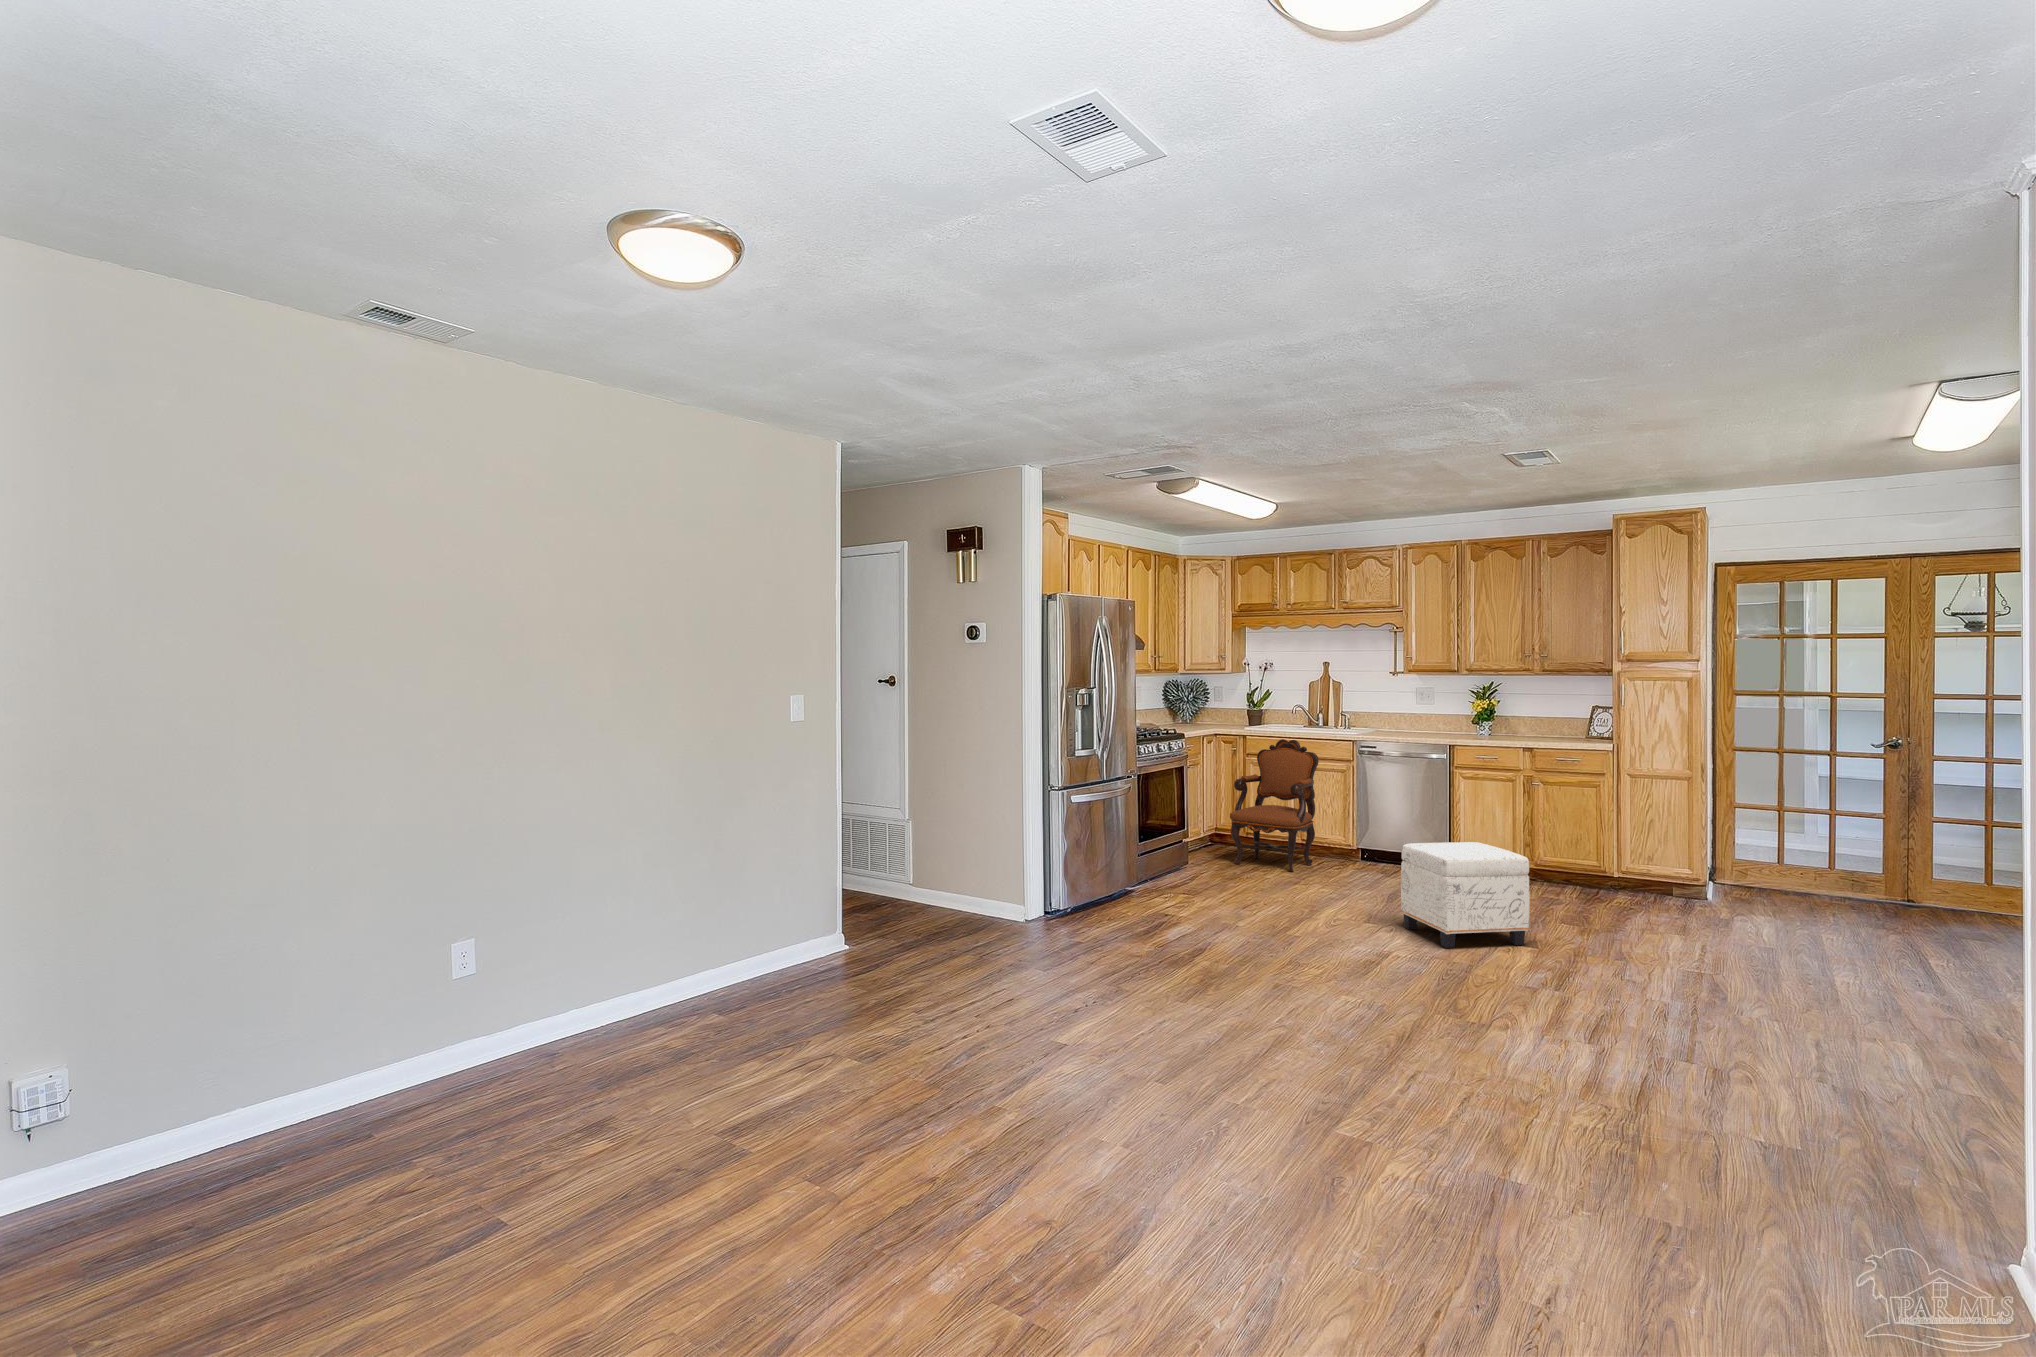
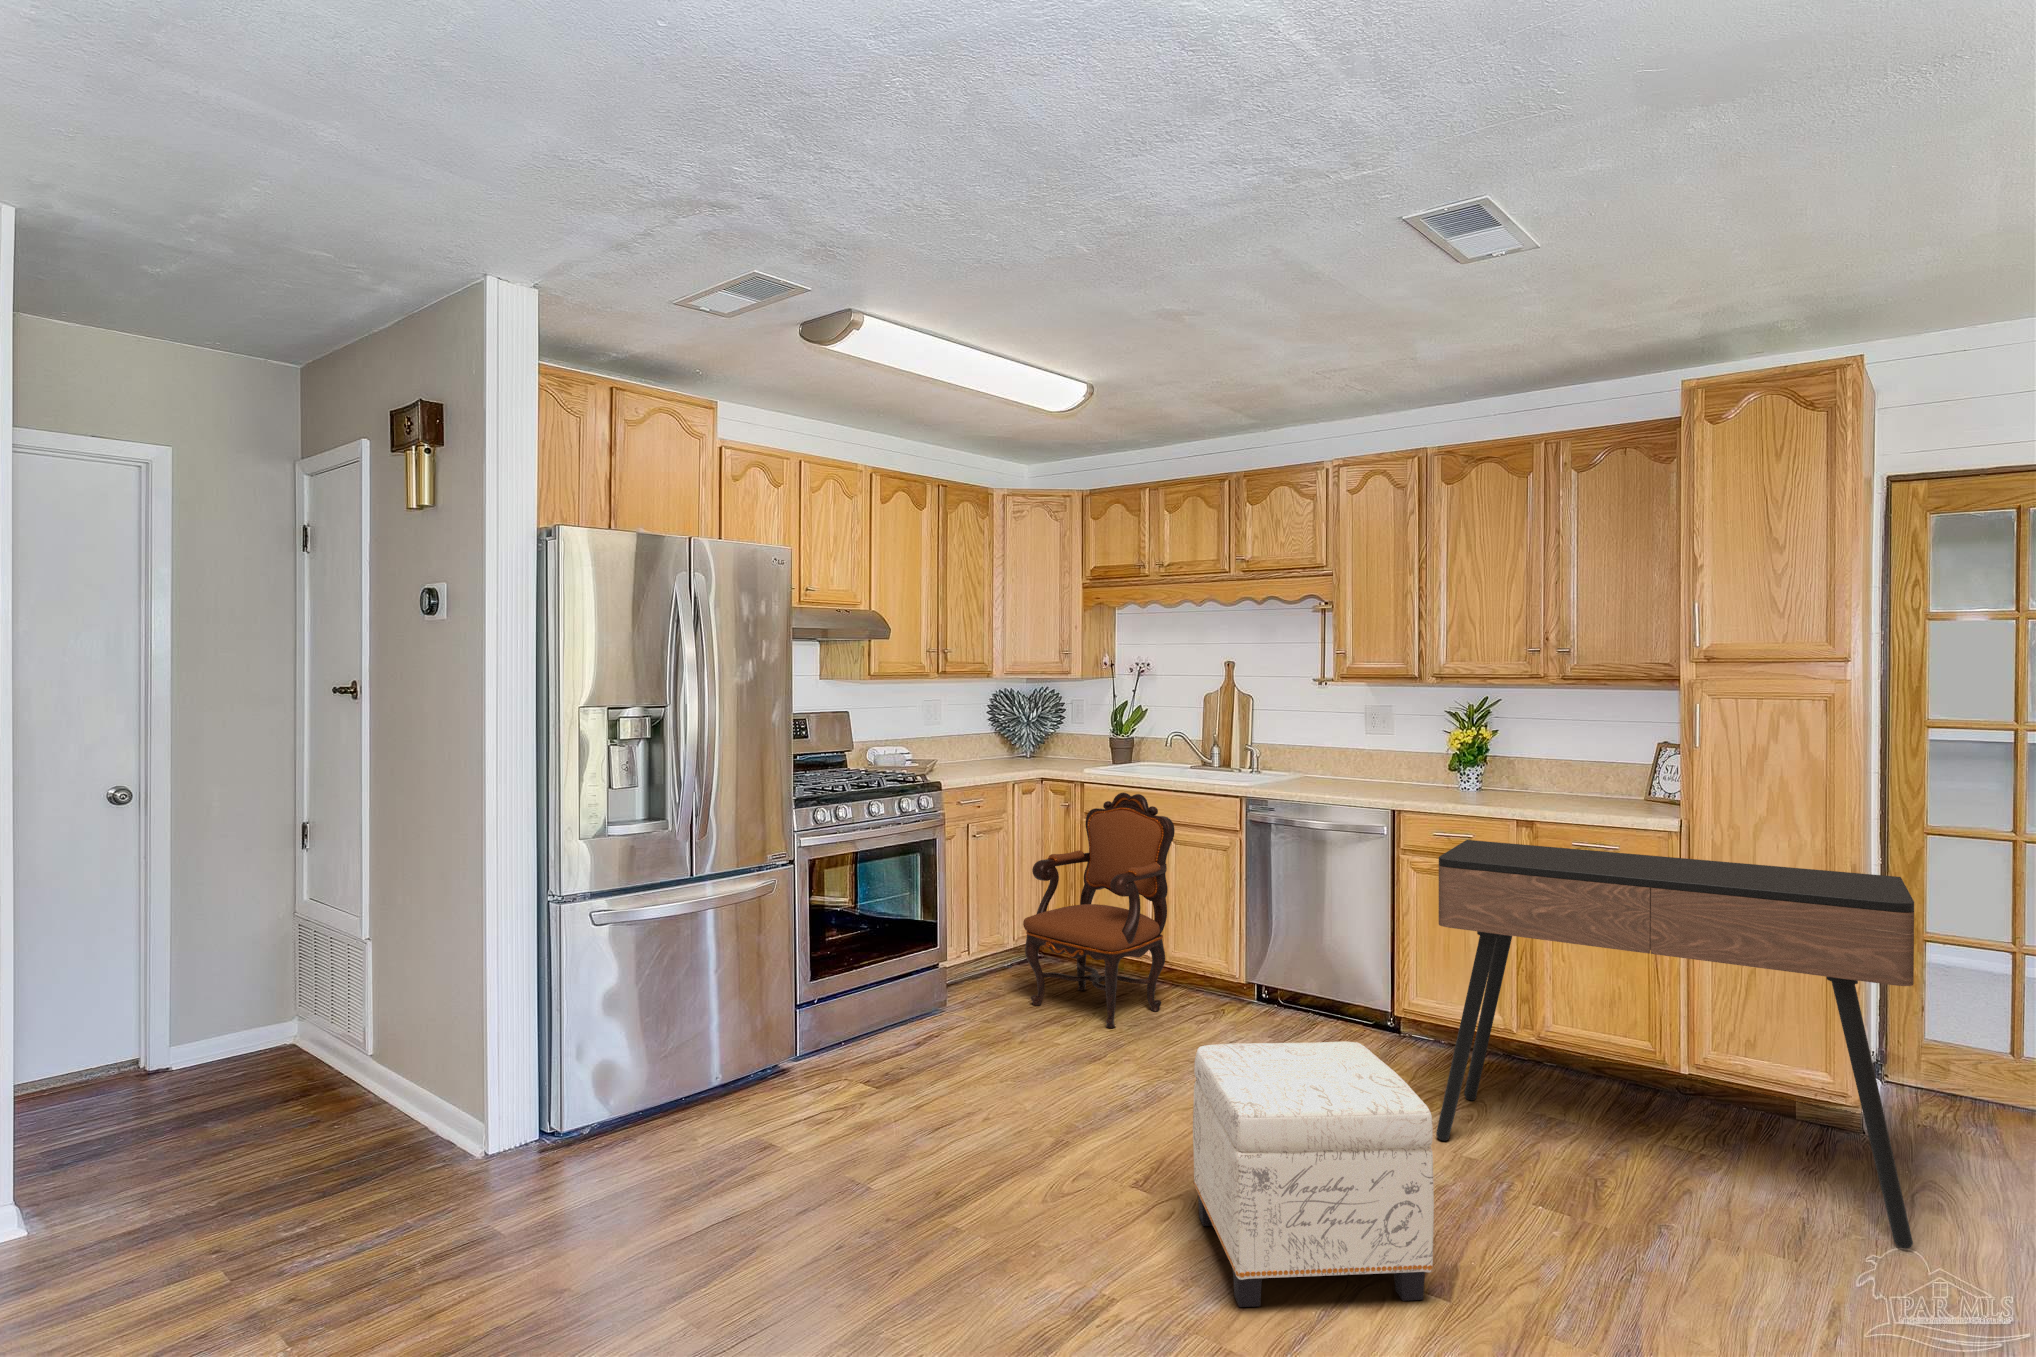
console table: none [1499,755,1732,928] -> present [1436,840,1914,1249]

